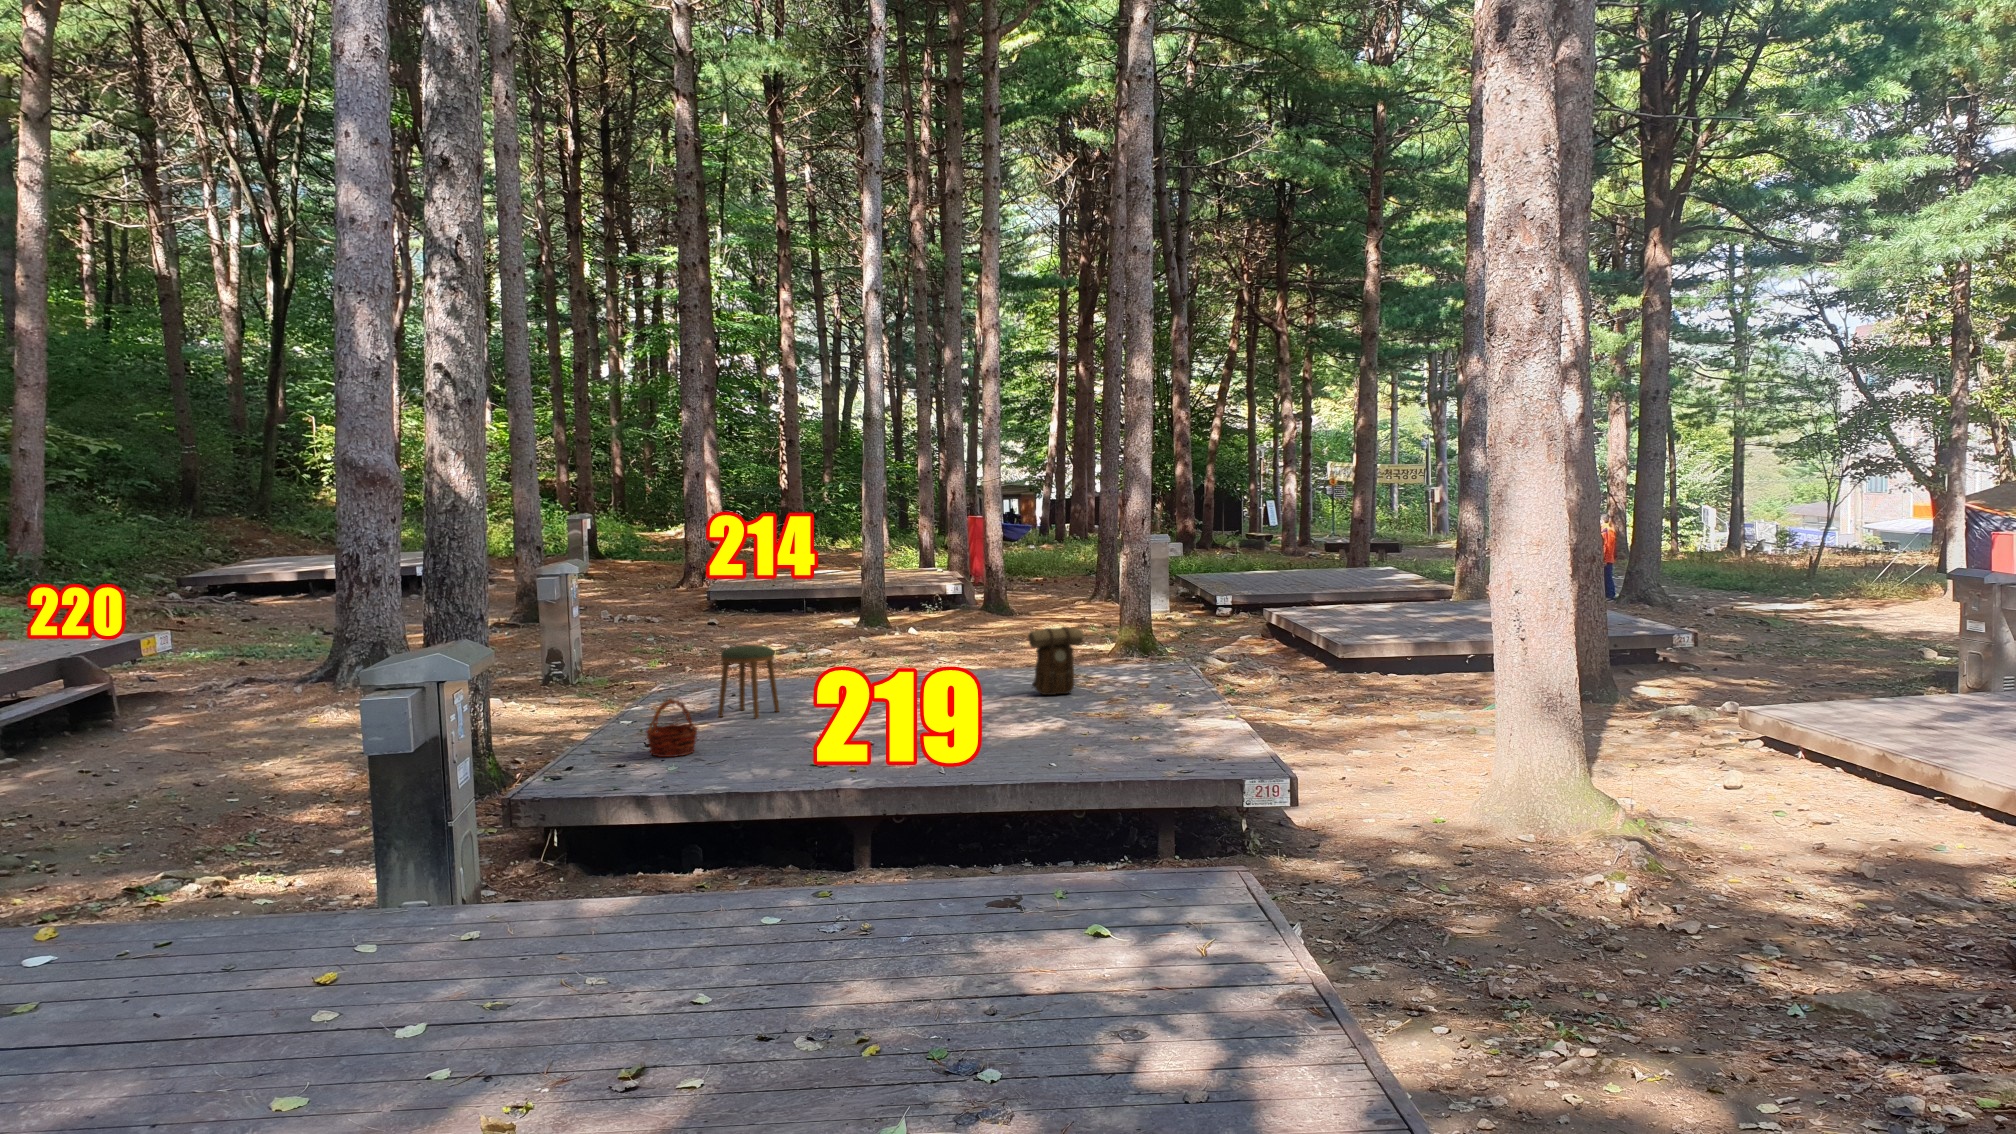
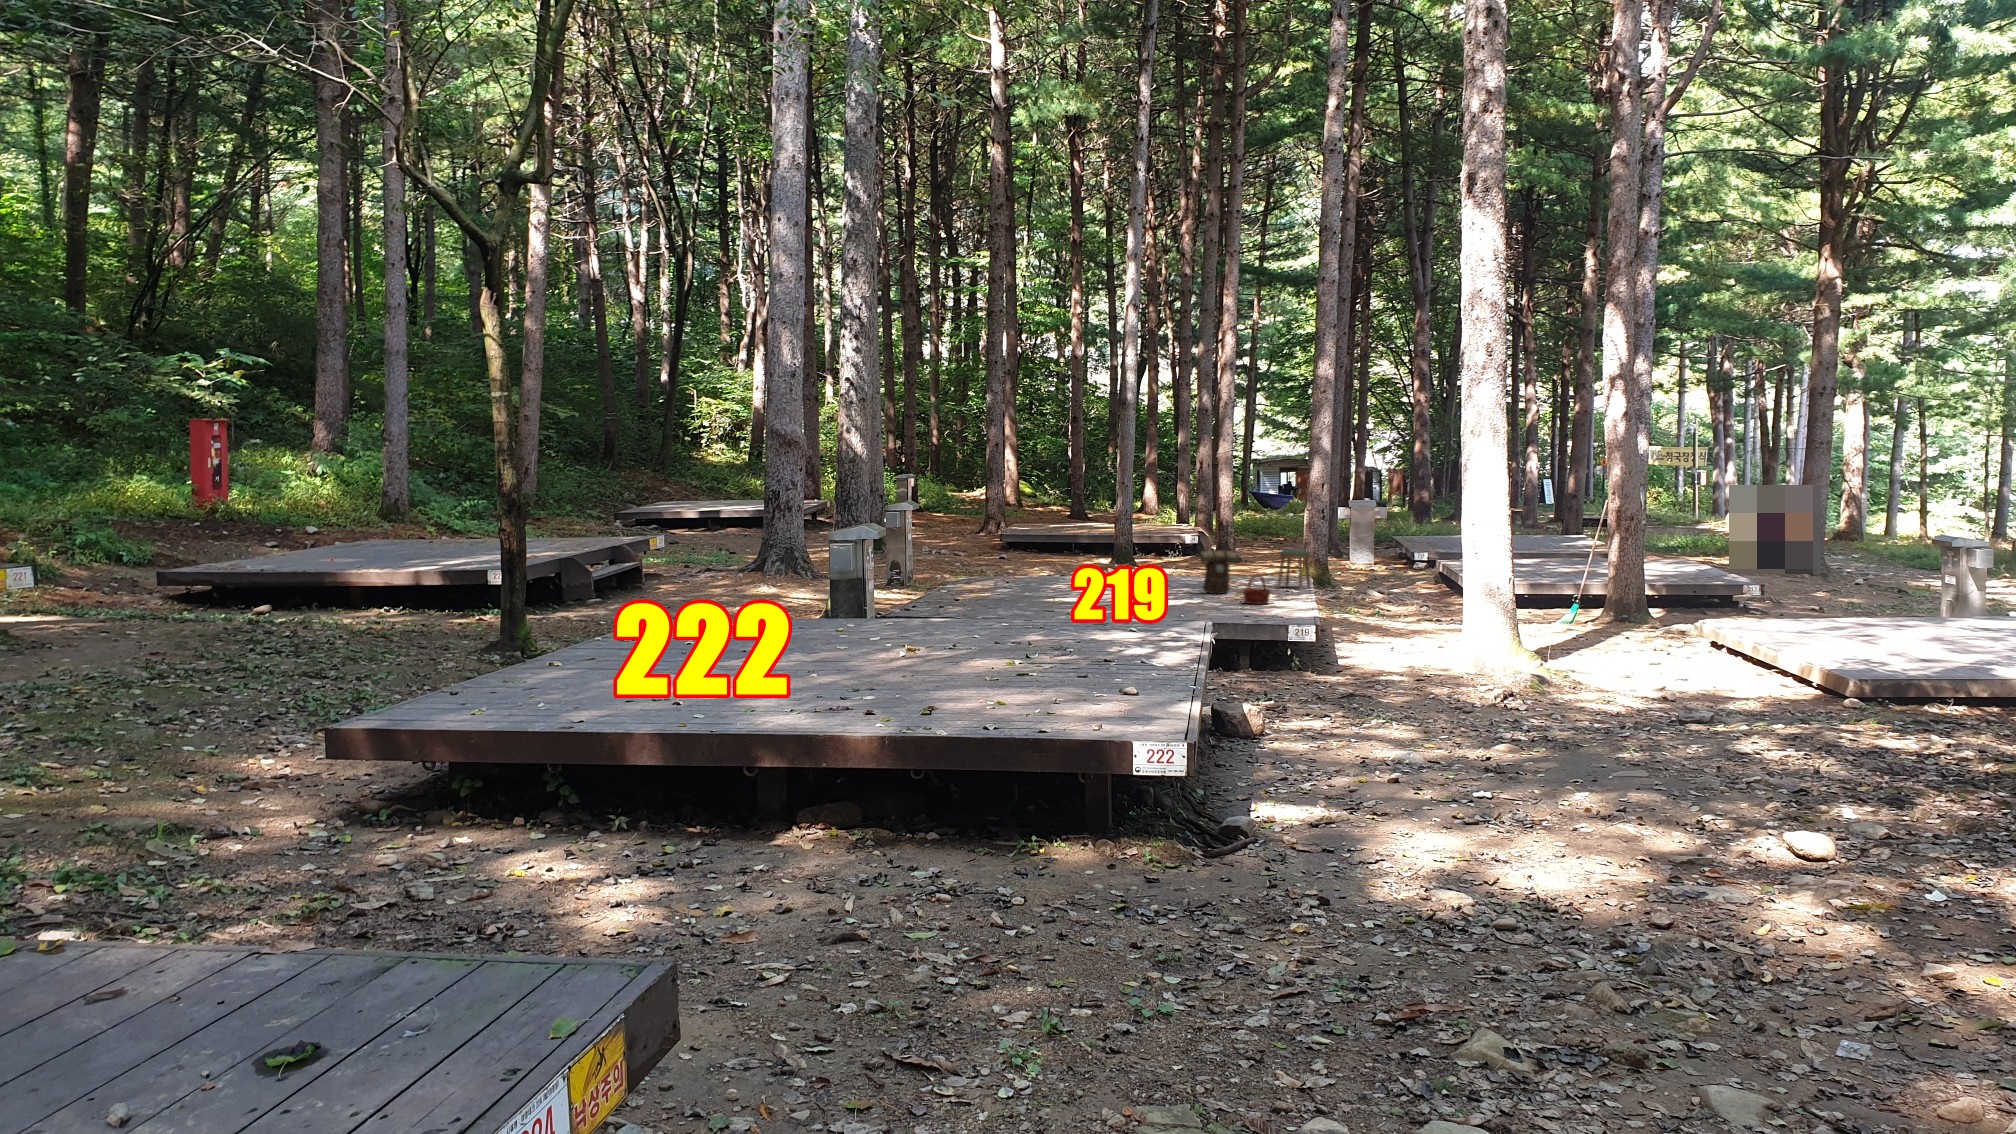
stool: present [718,645,780,719] -> present [1277,549,1310,590]
basket: present [646,700,698,757] -> present [1243,574,1270,604]

